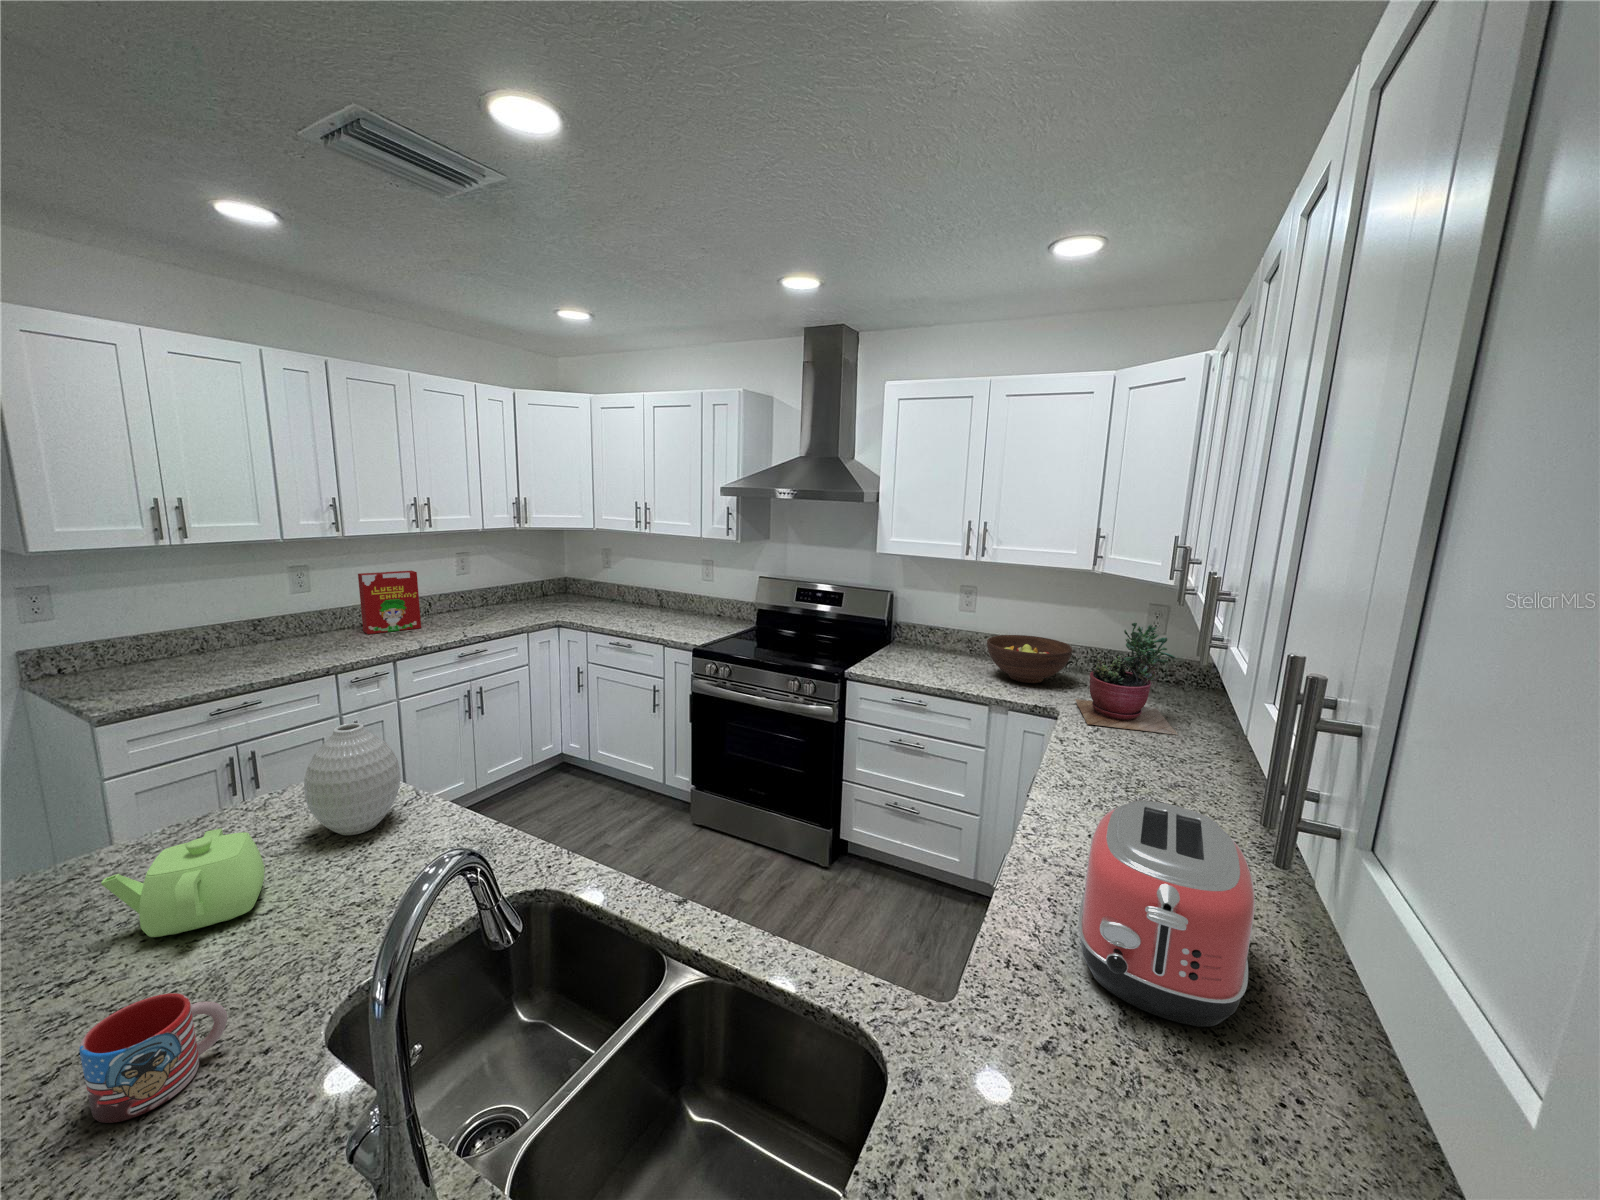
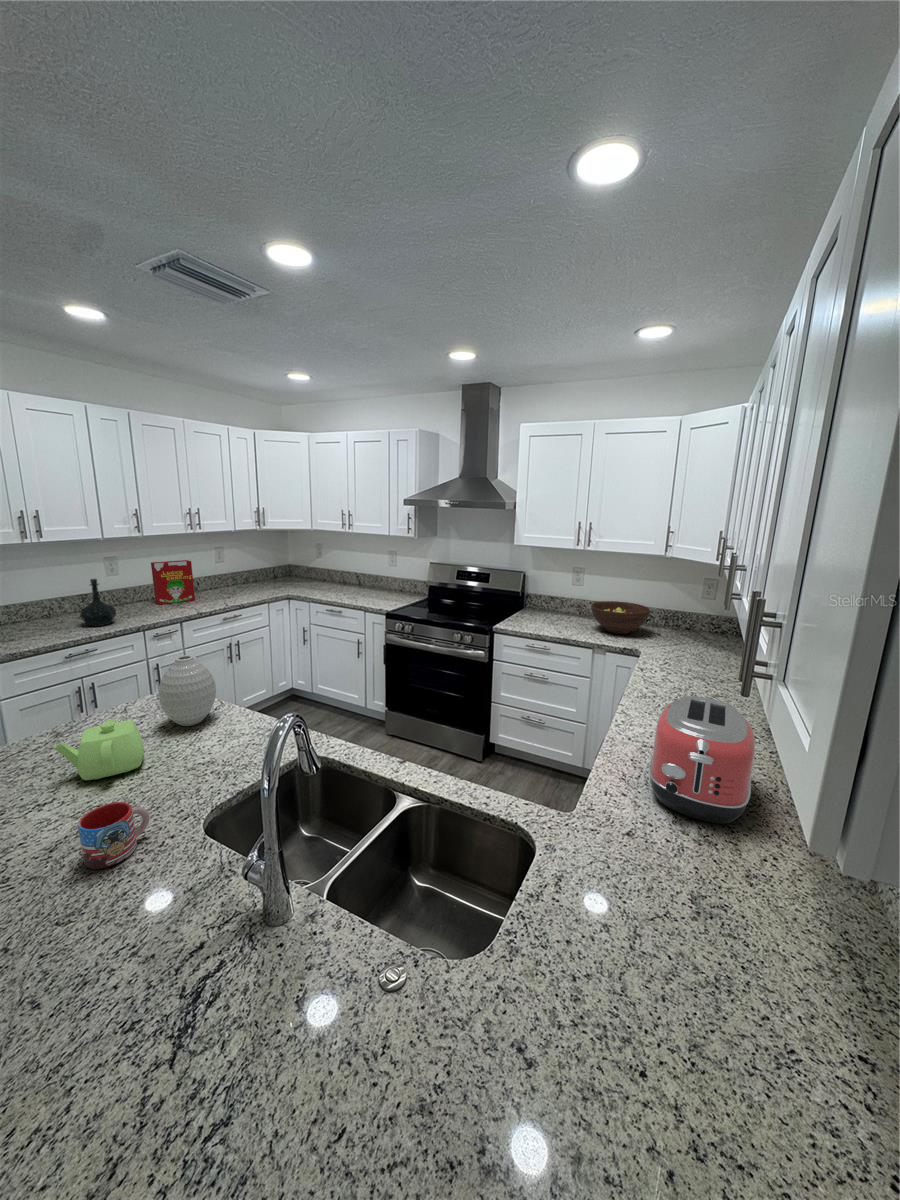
bottle: none [242,597,298,667] -> present [80,579,116,626]
succulent plant: present [1075,622,1178,735] -> none [651,590,721,666]

